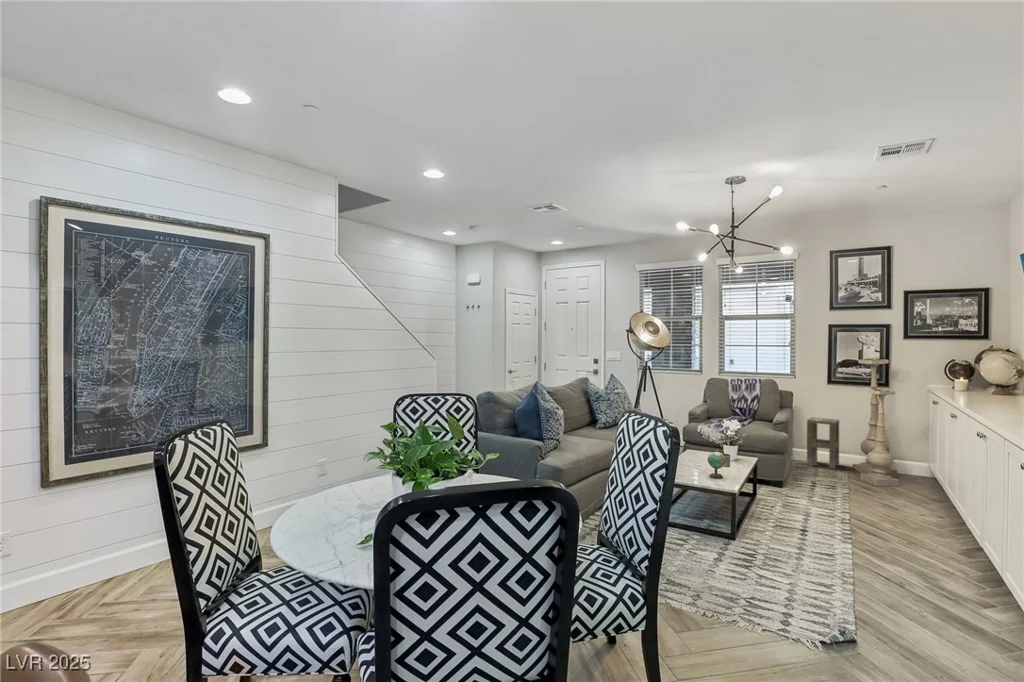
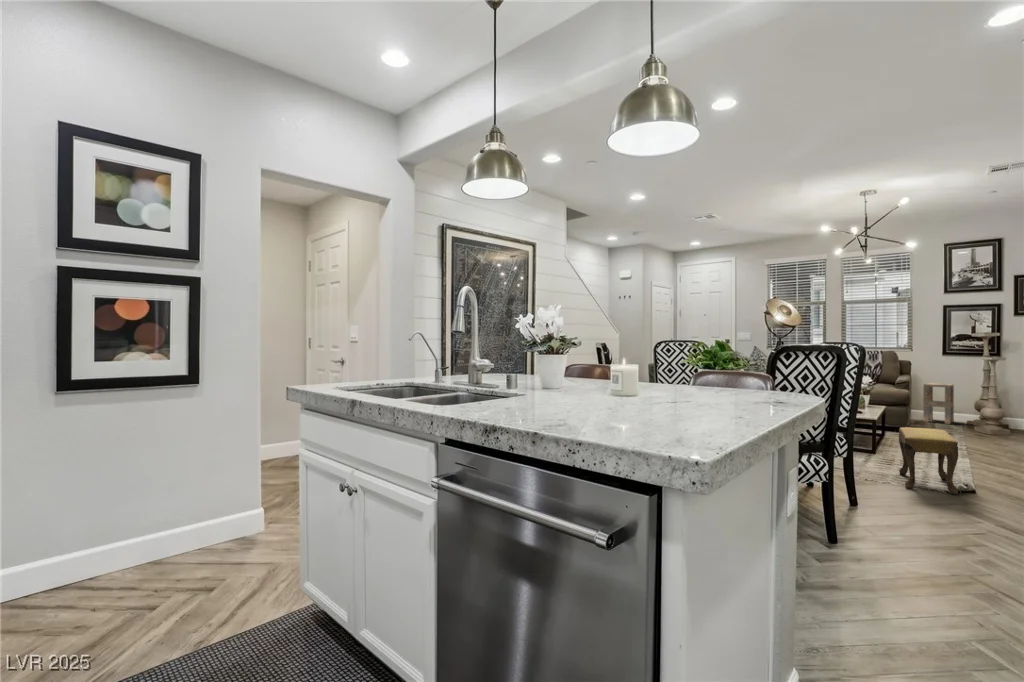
footstool: none [760,517,832,638] -> present [899,427,958,495]

